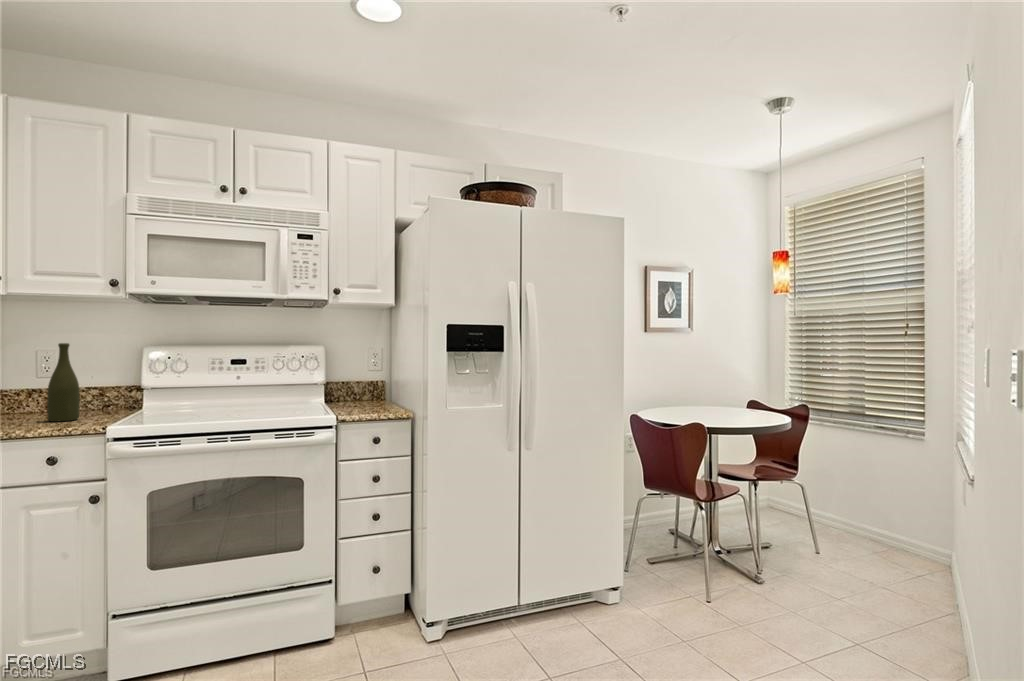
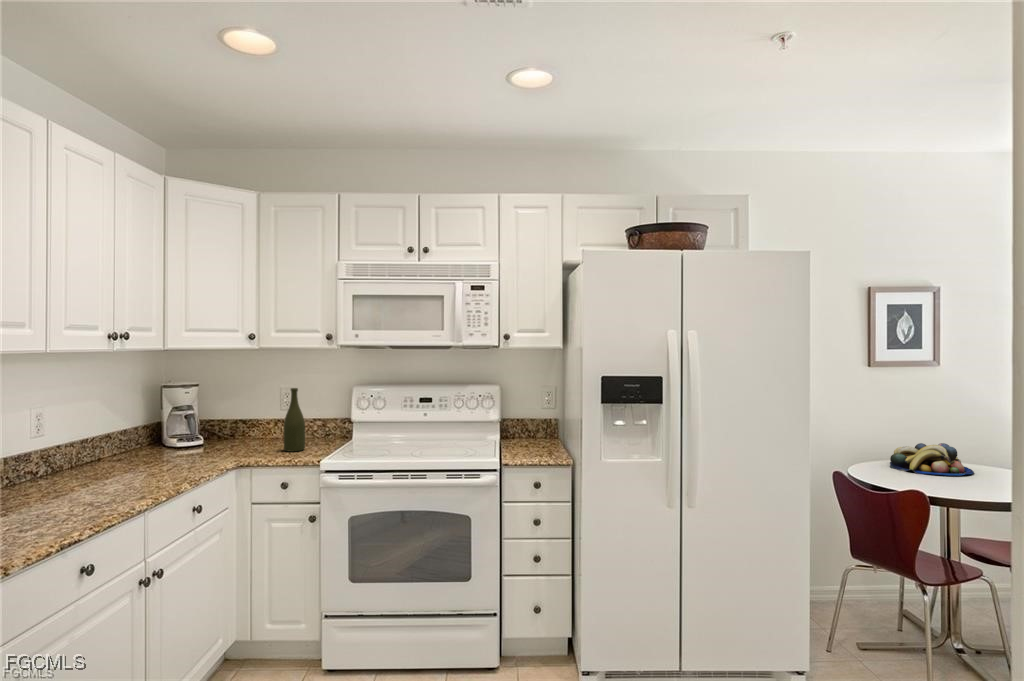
fruit bowl: none [665,391,724,415] -> present [890,443,974,476]

